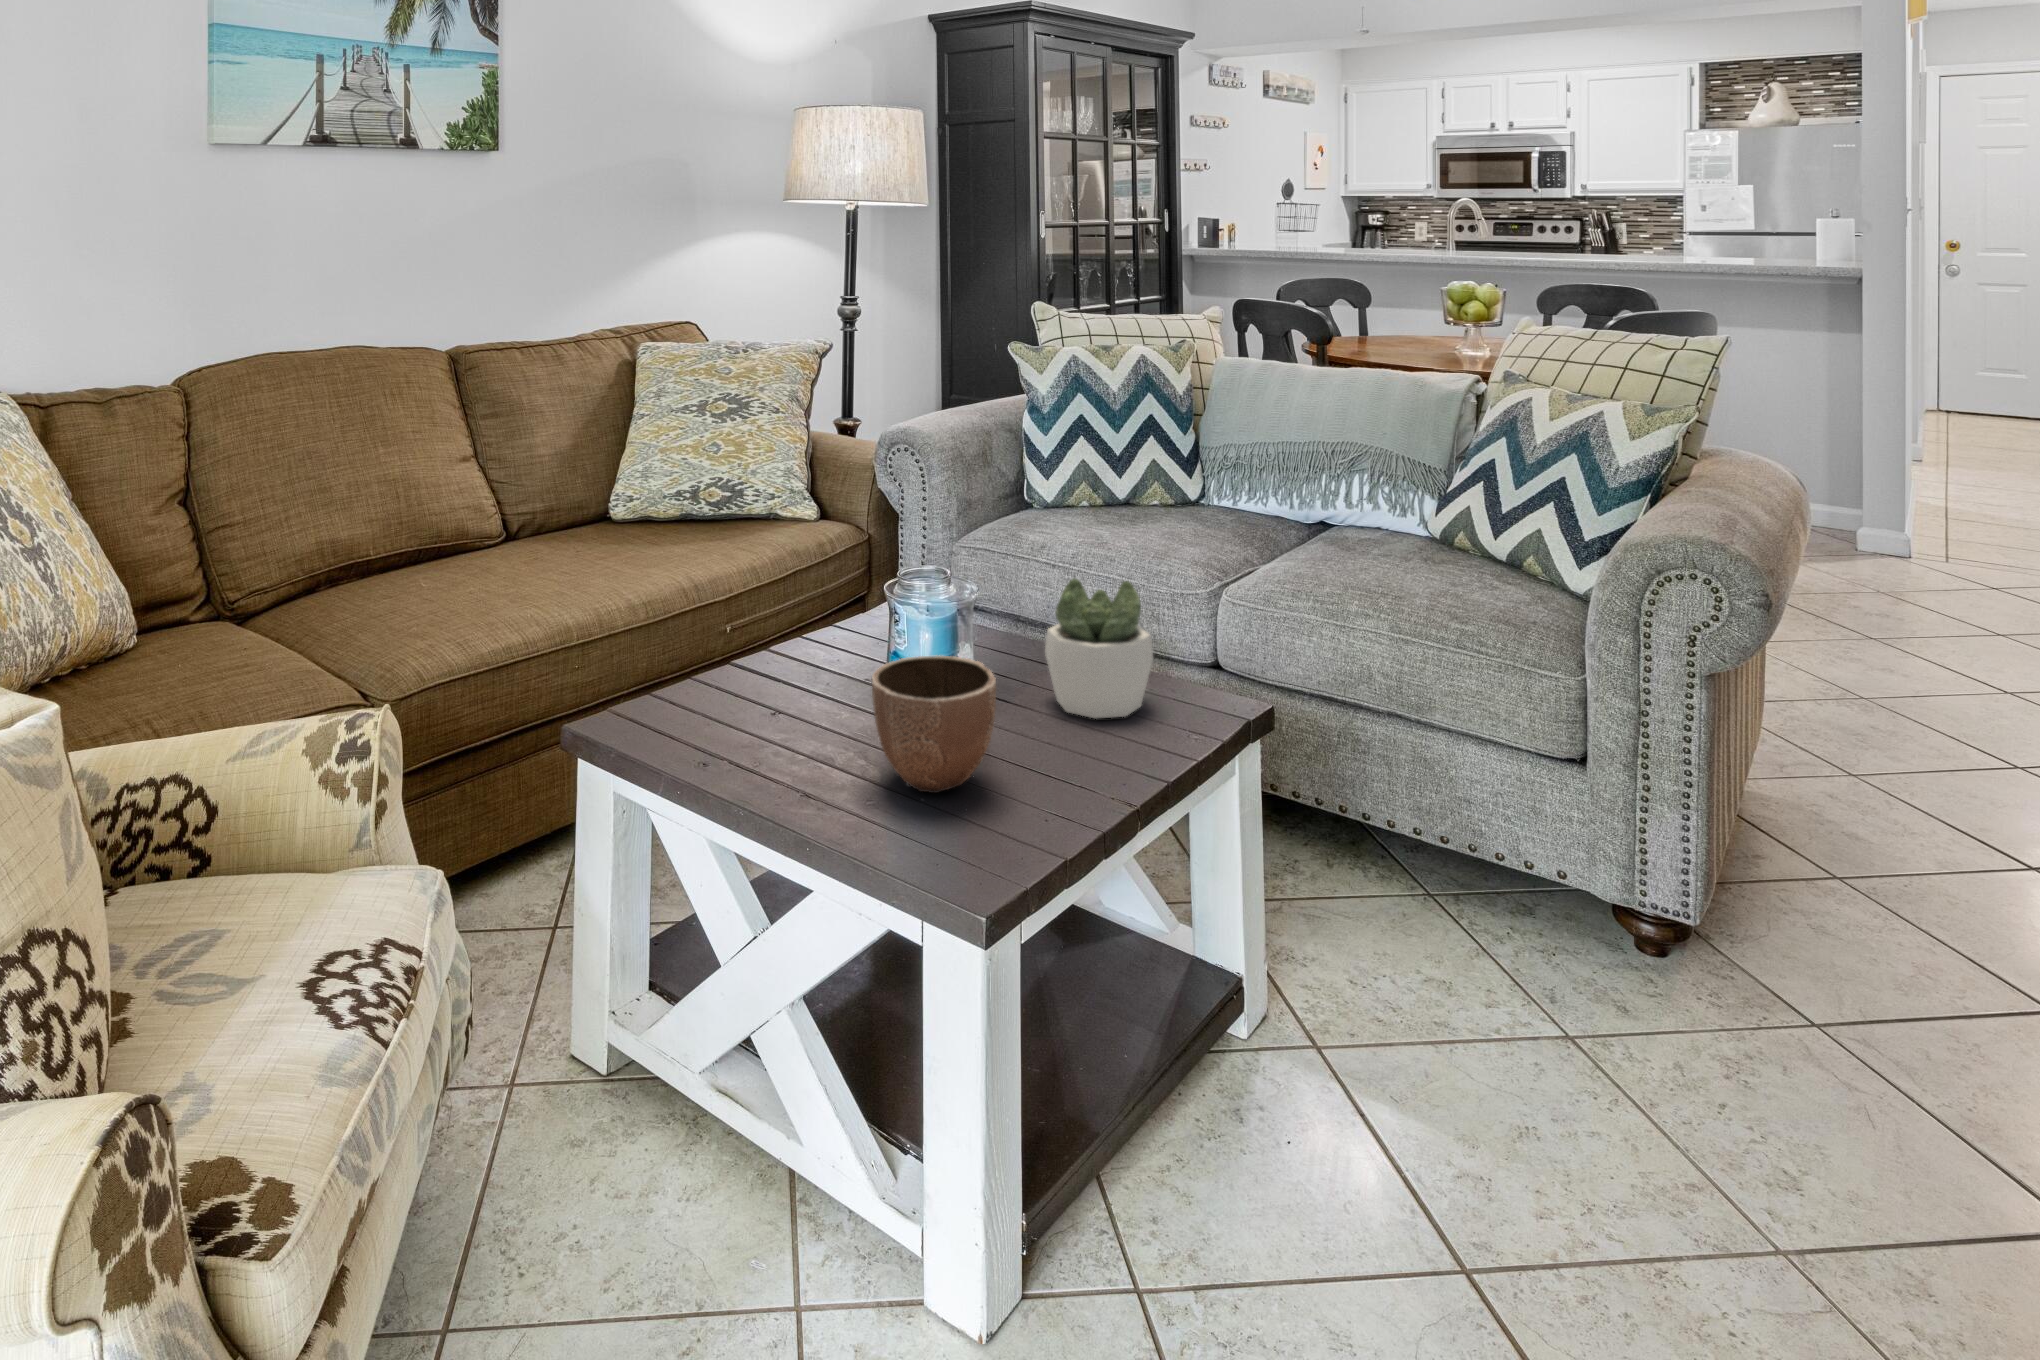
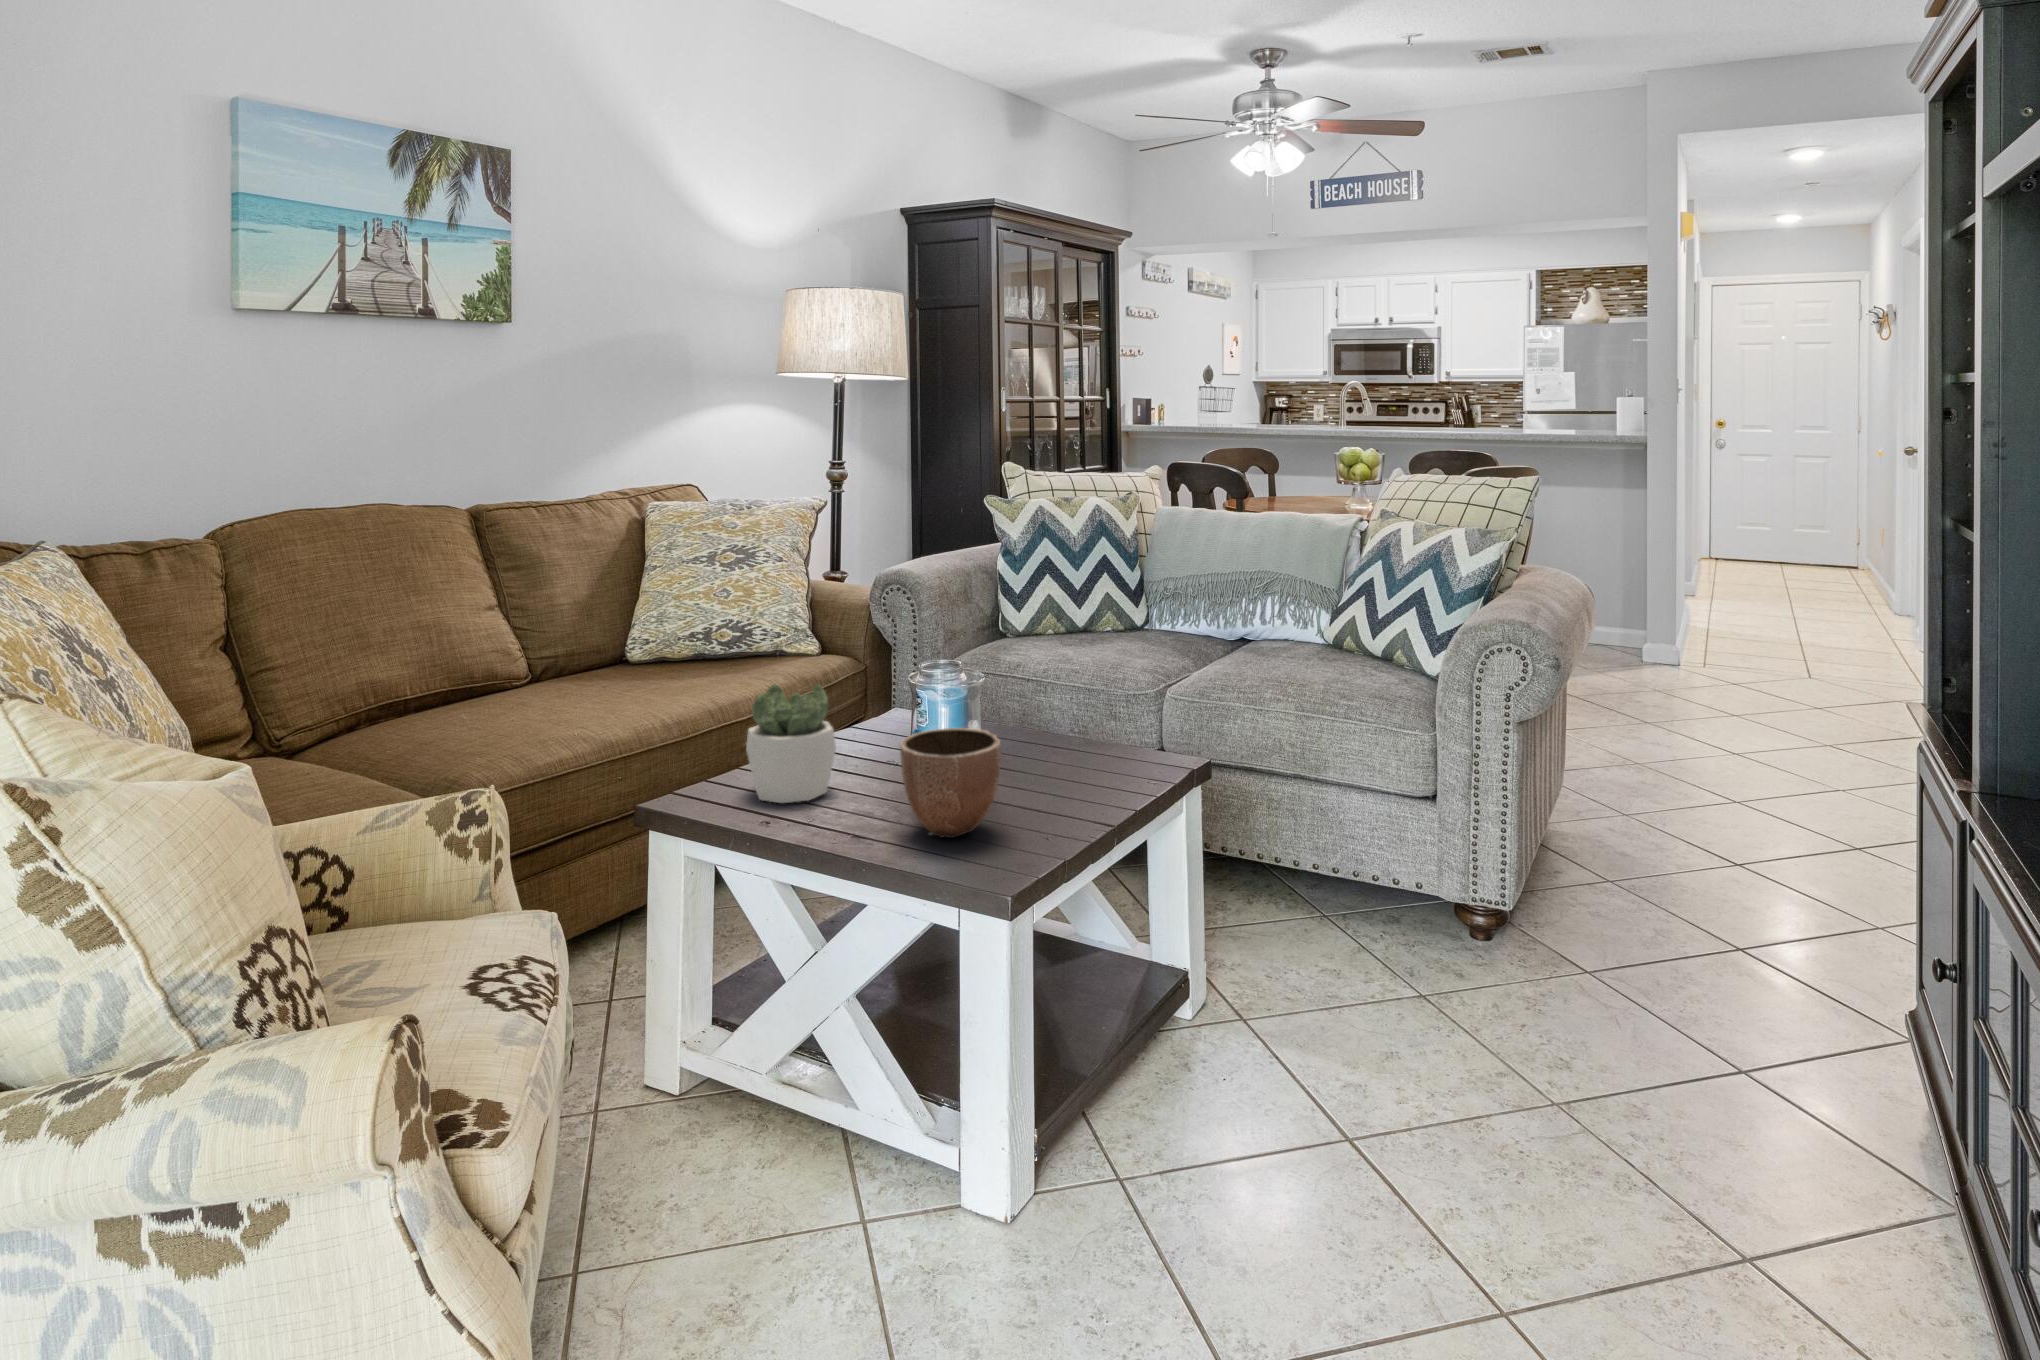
succulent plant: present [1045,579,1153,718] -> present [746,684,836,803]

